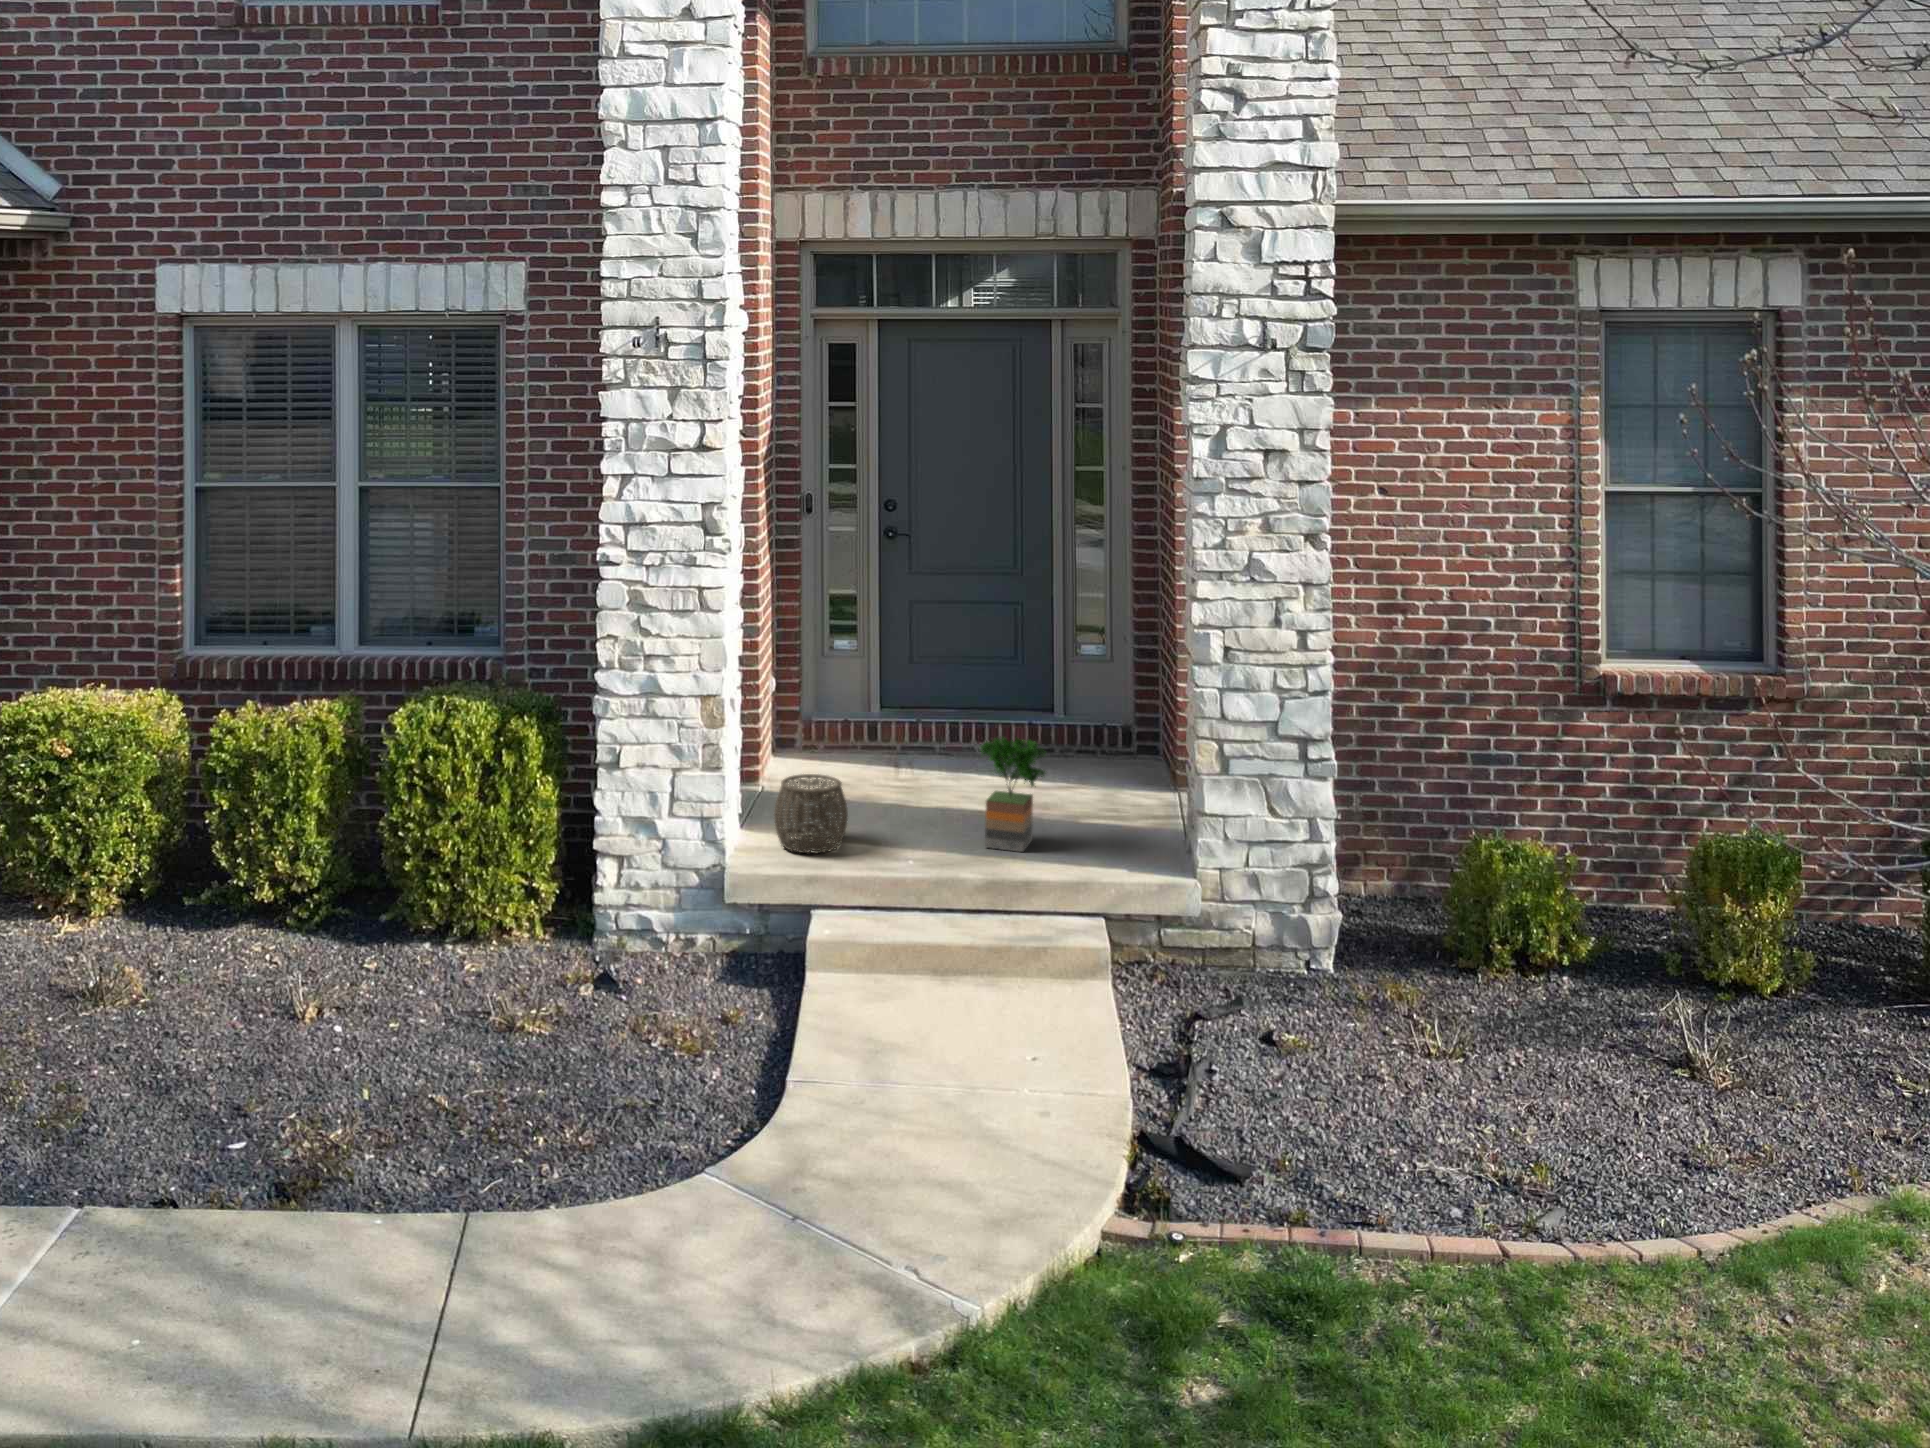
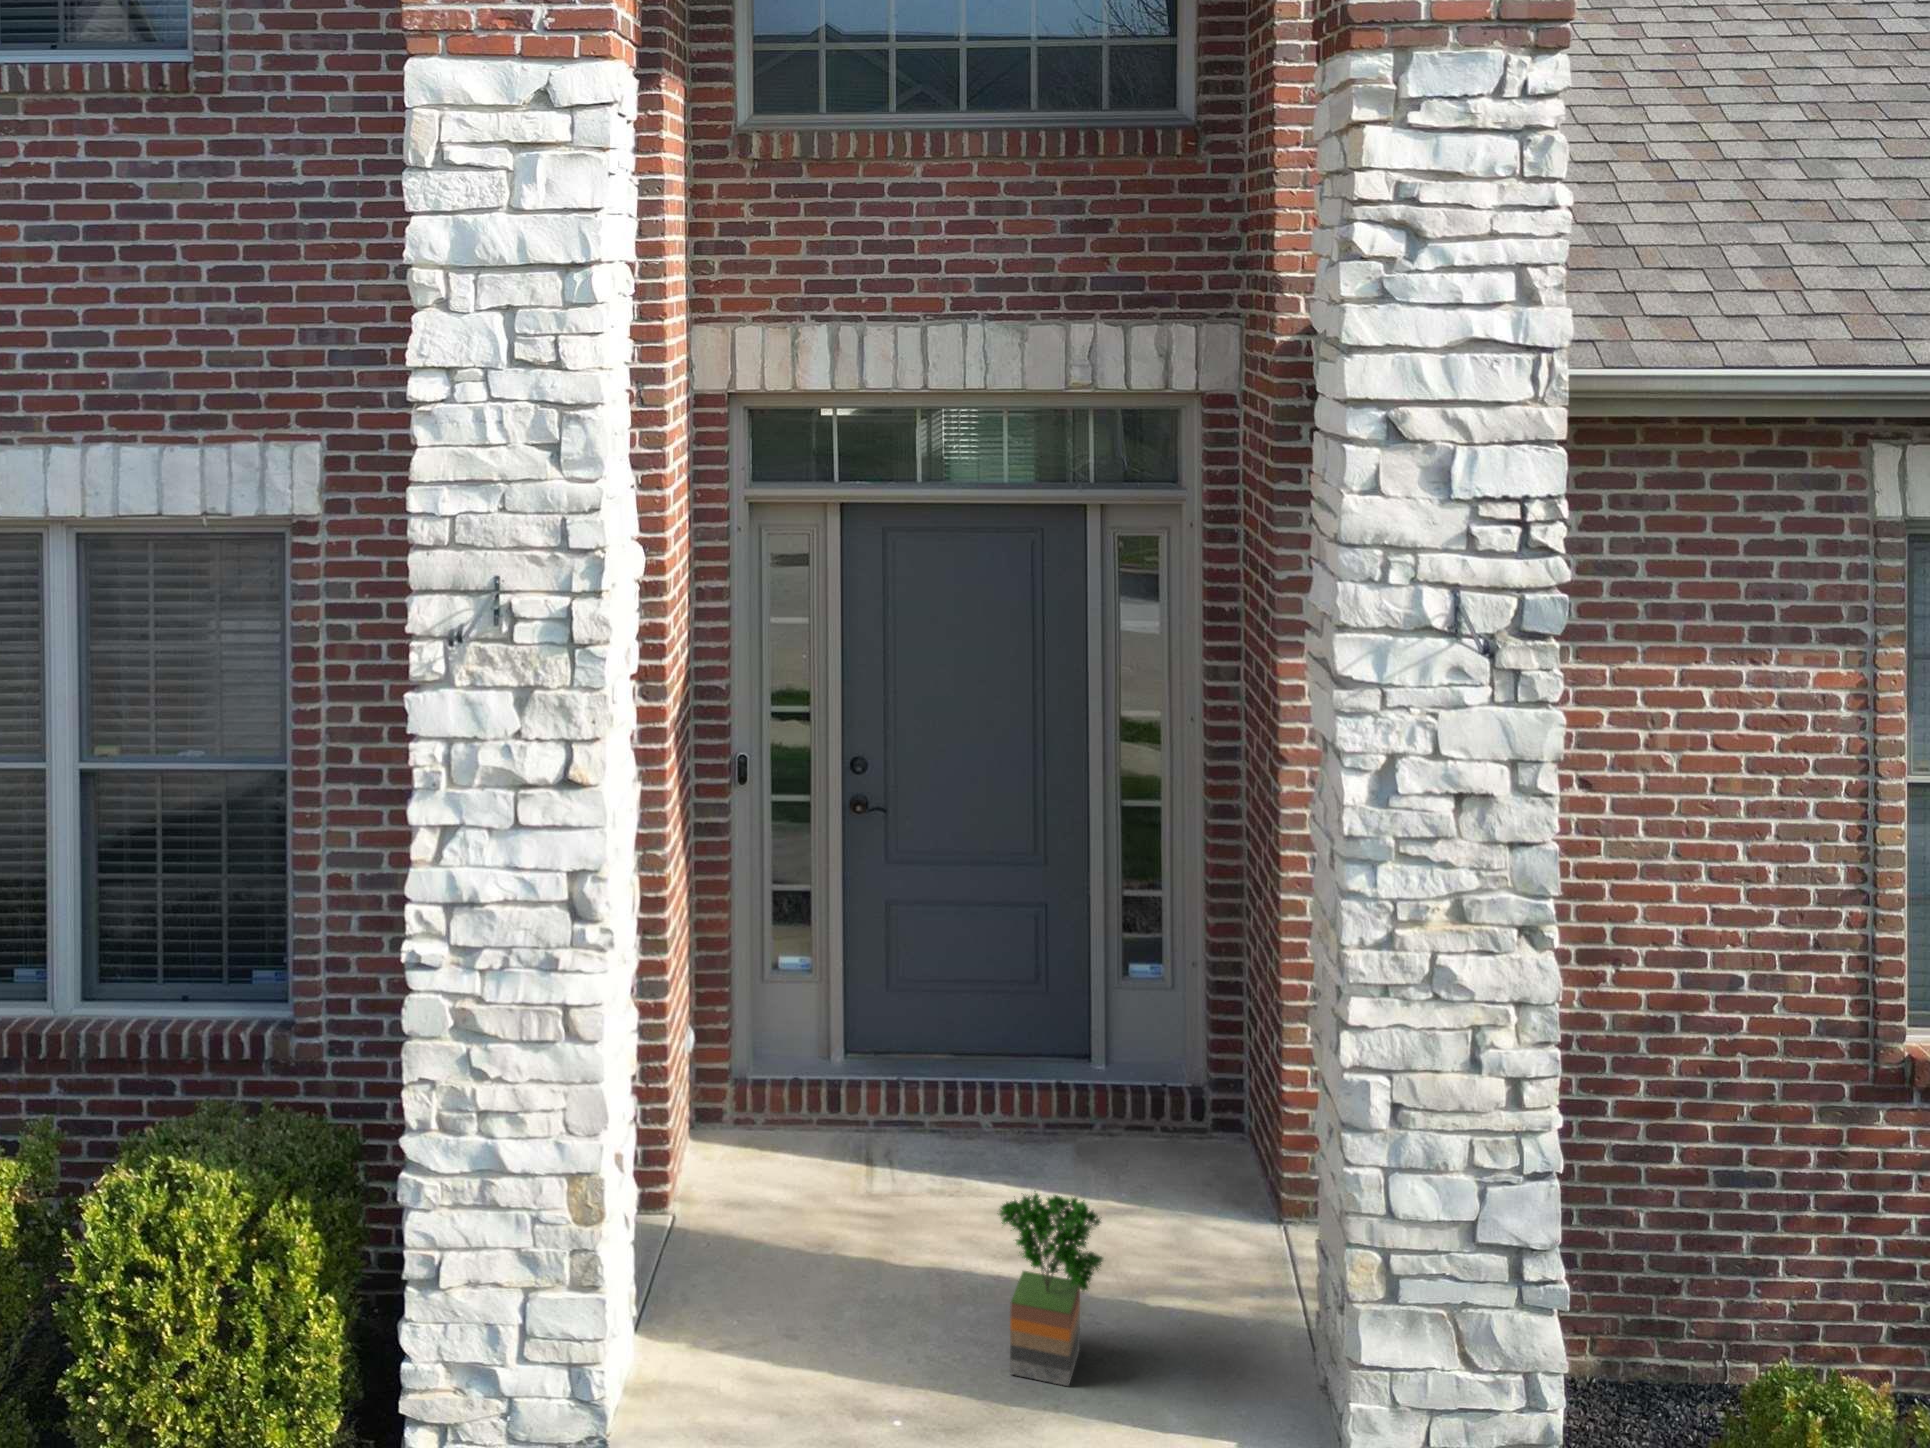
woven basket: present [774,774,848,854] -> none [685,1249,799,1399]

